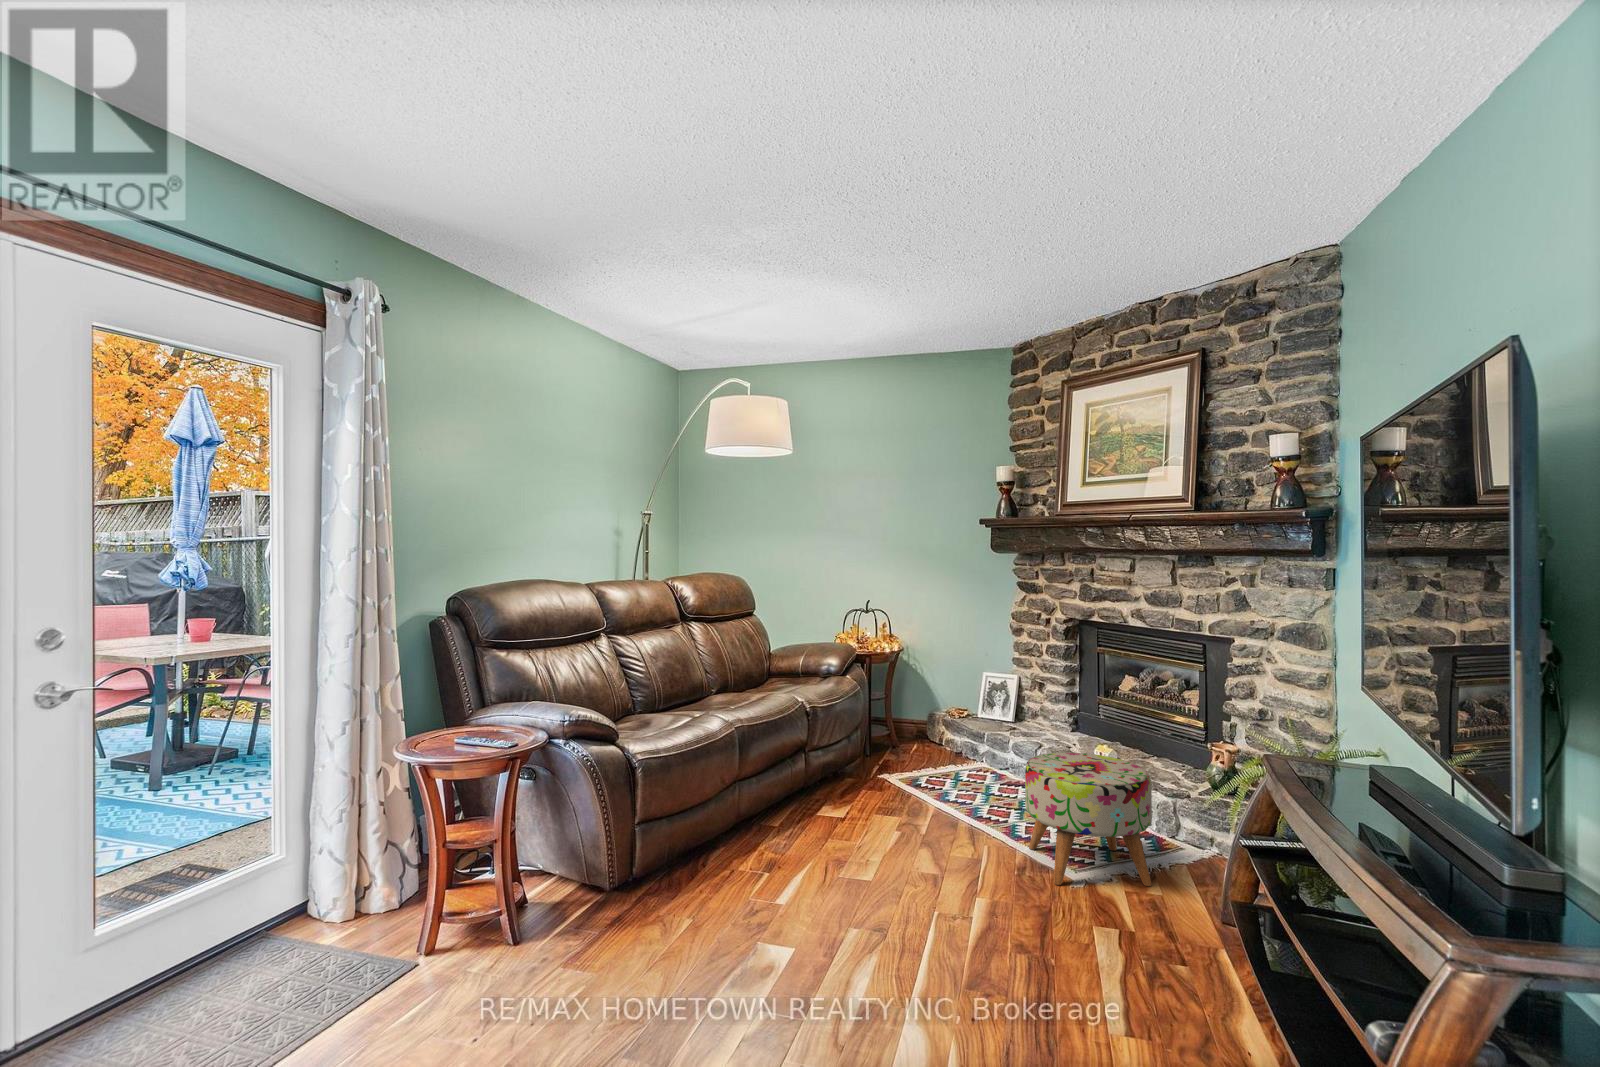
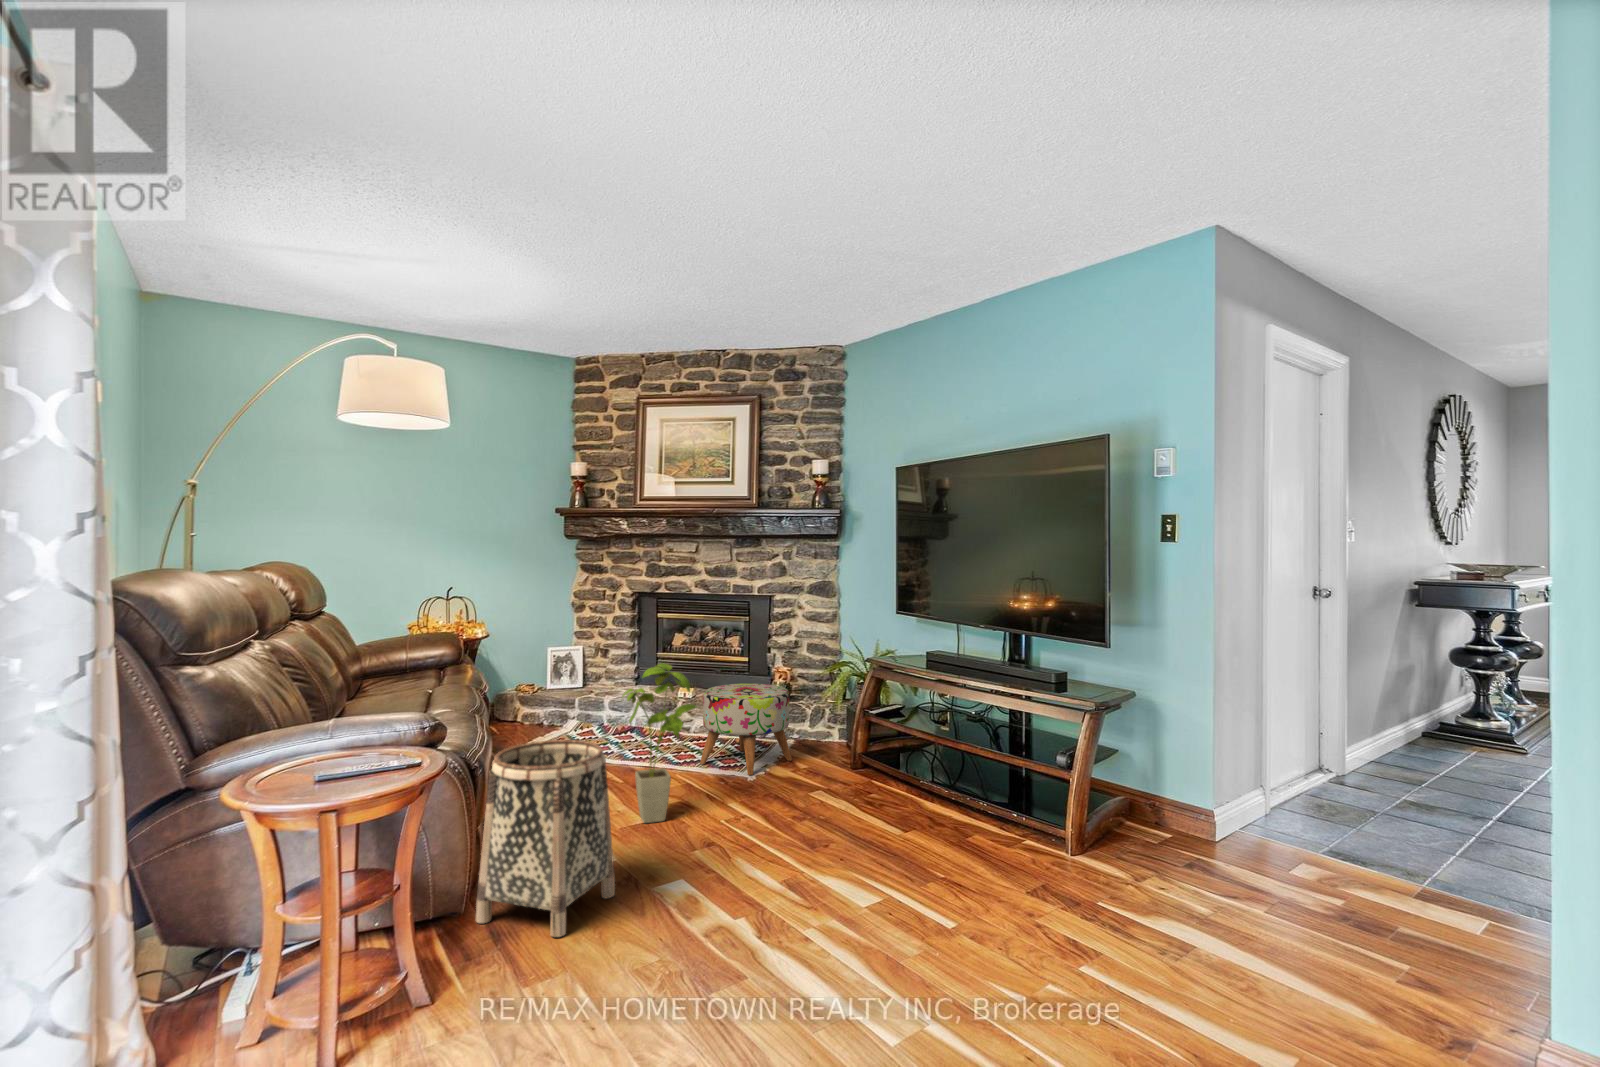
house plant: none [827,710,926,898] -> present [623,663,698,823]
basket: none [575,765,684,966] -> present [476,740,615,937]

